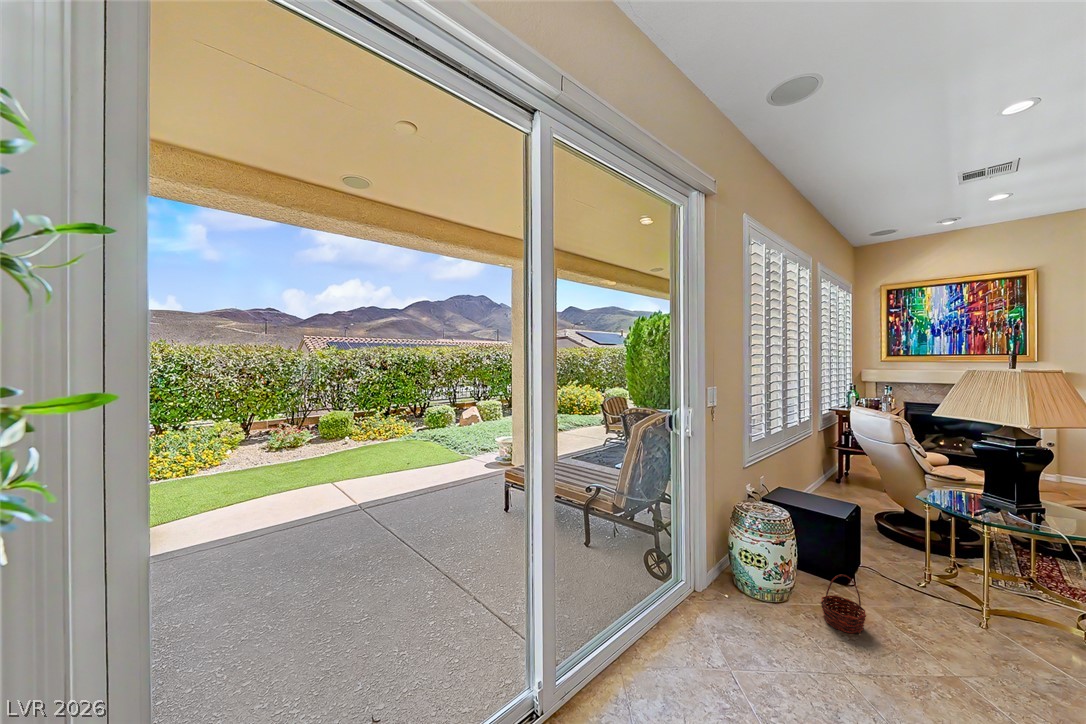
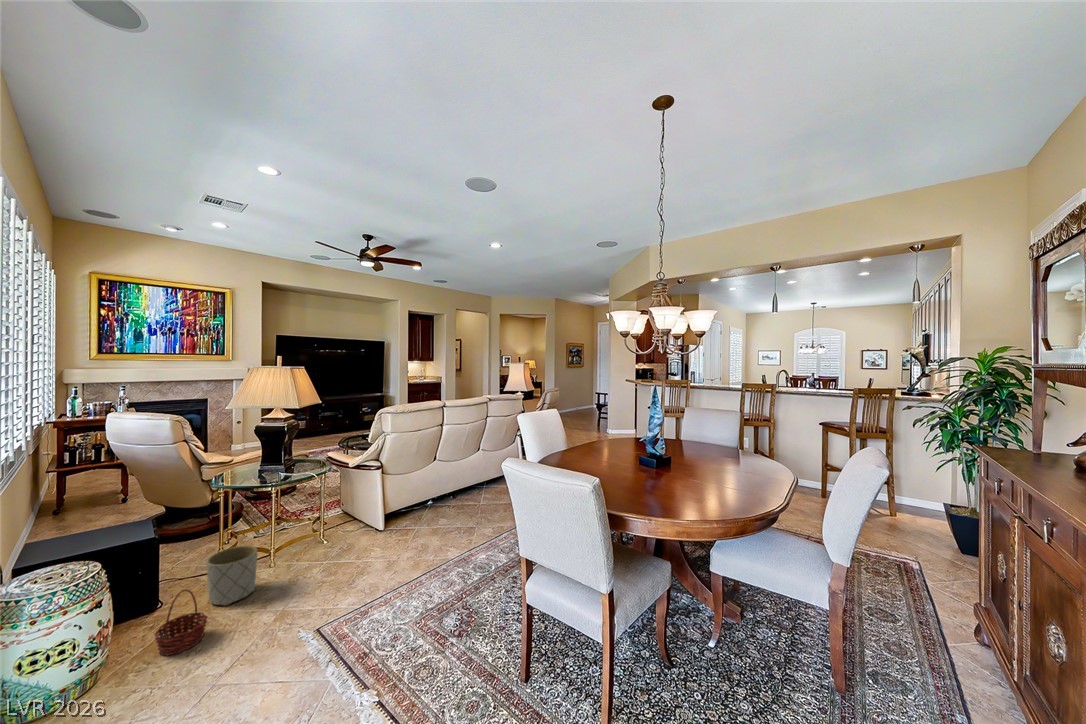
planter: none [885,565,946,635] -> present [206,545,258,605]

